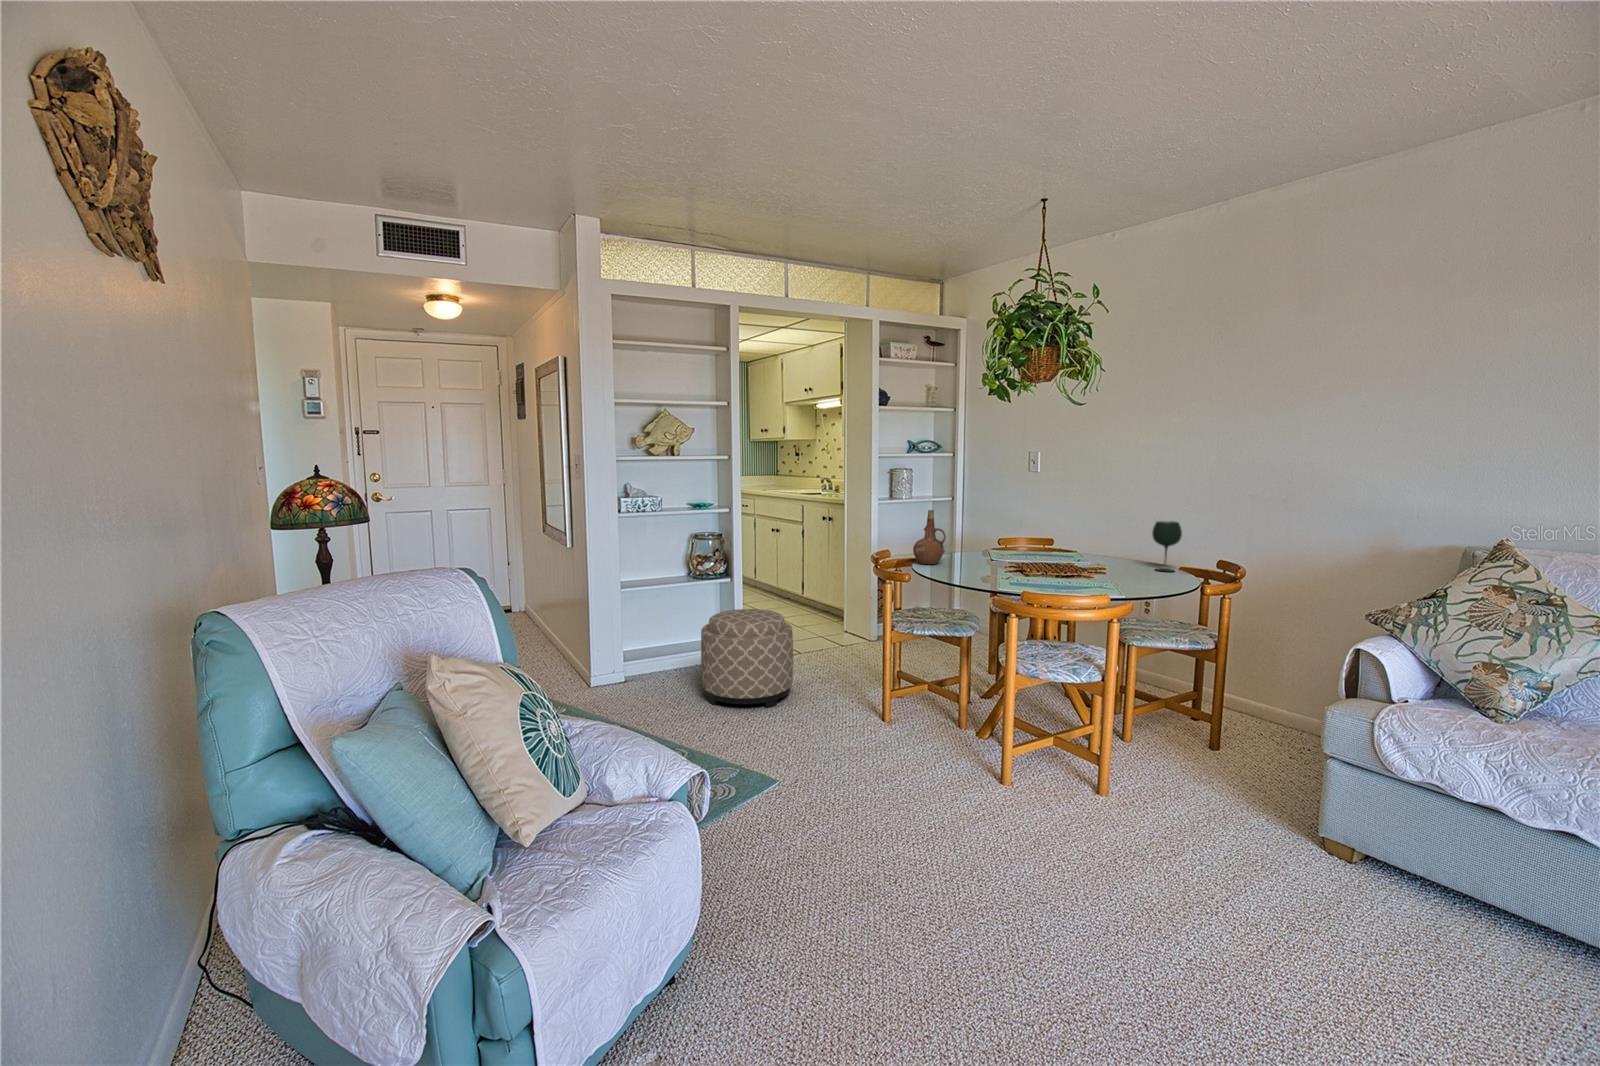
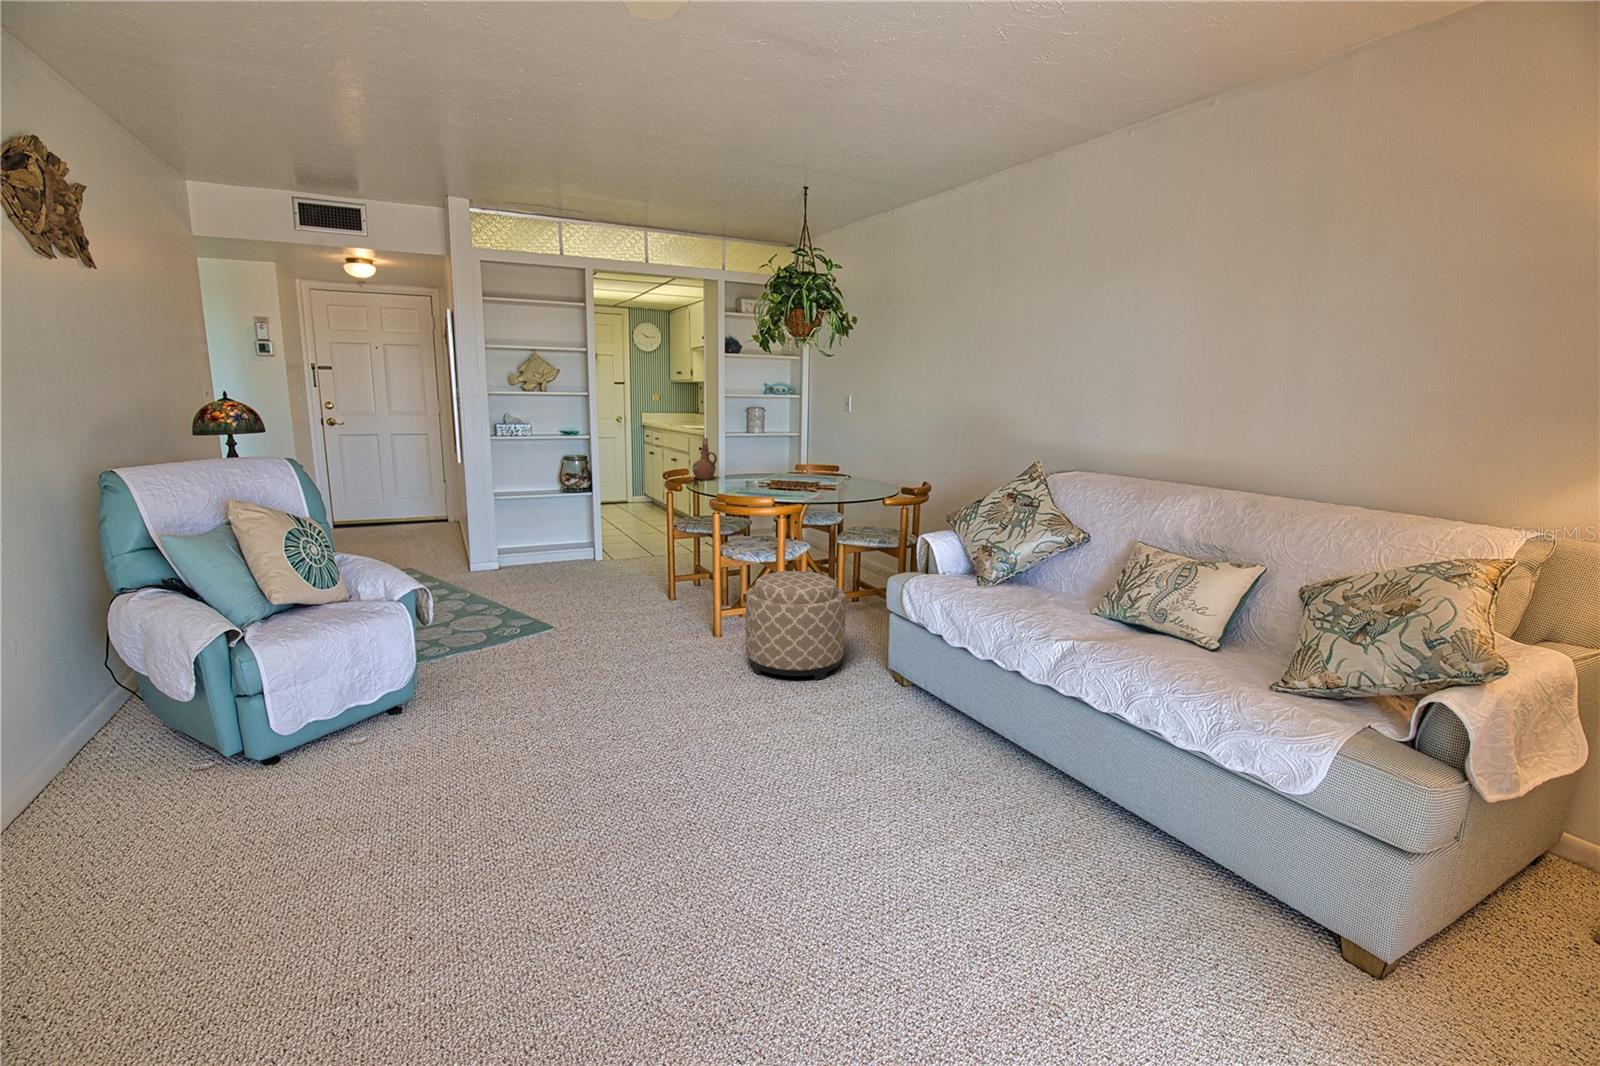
wine glass: present [1152,521,1182,572] -> none [869,451,890,490]
ottoman: present [701,609,793,707] -> present [745,571,845,680]

